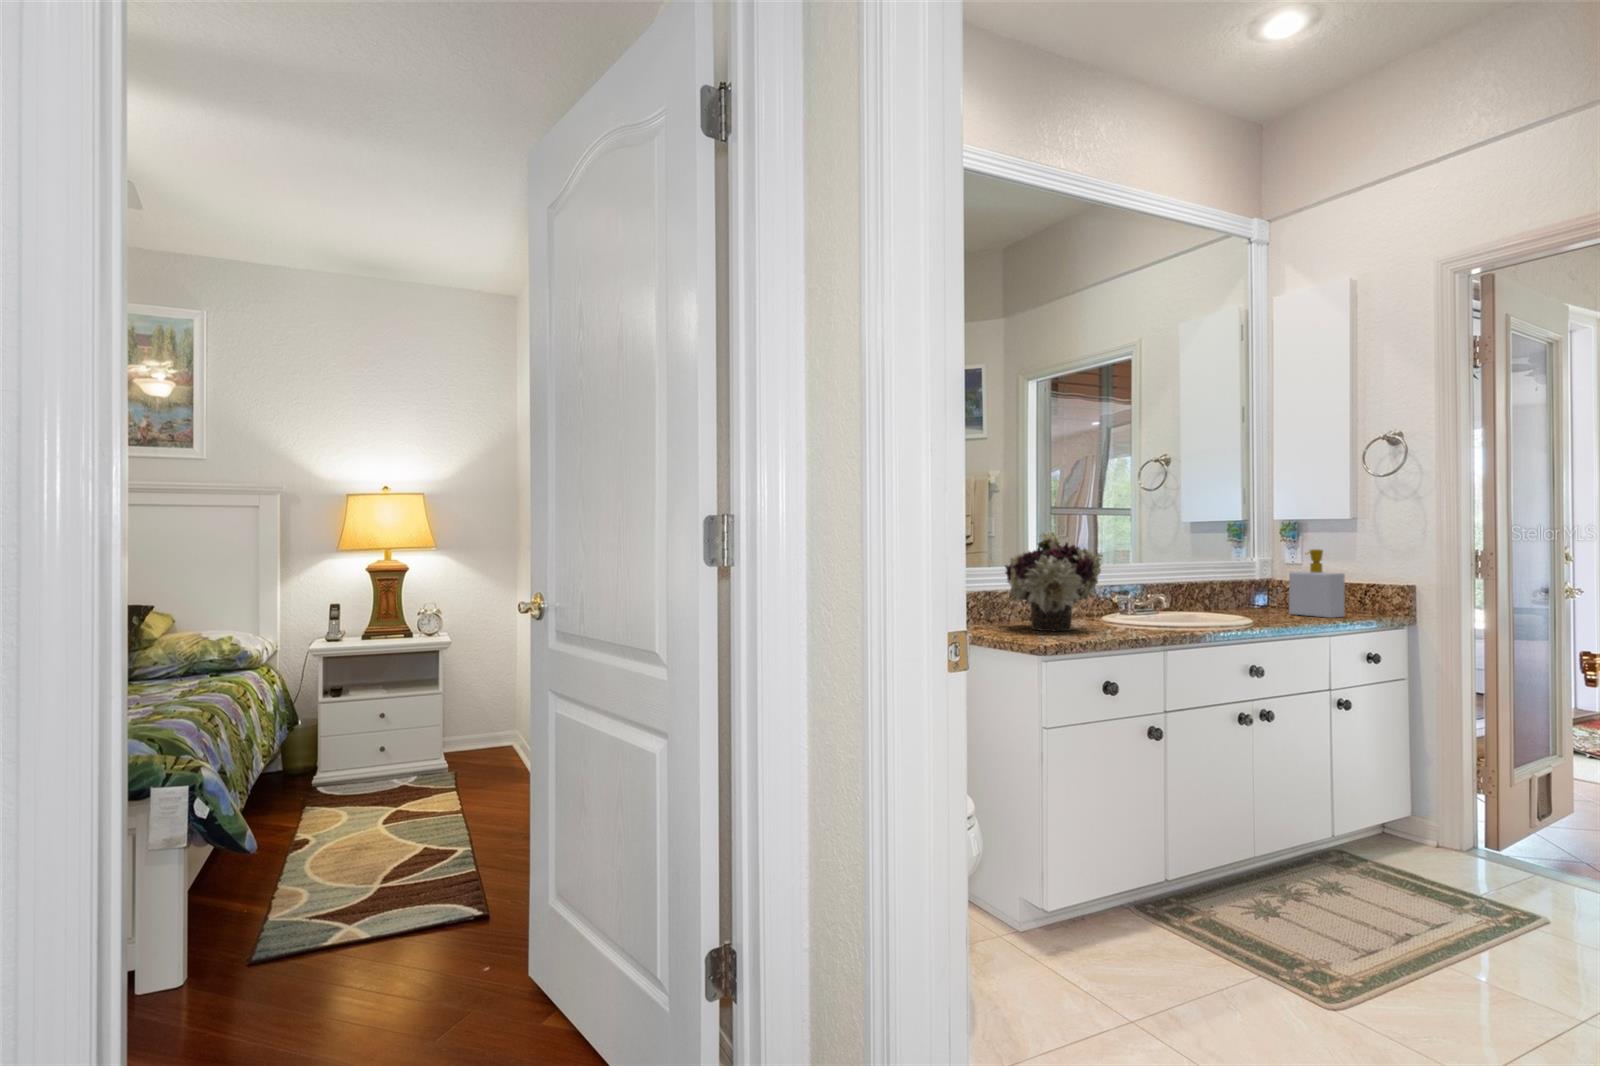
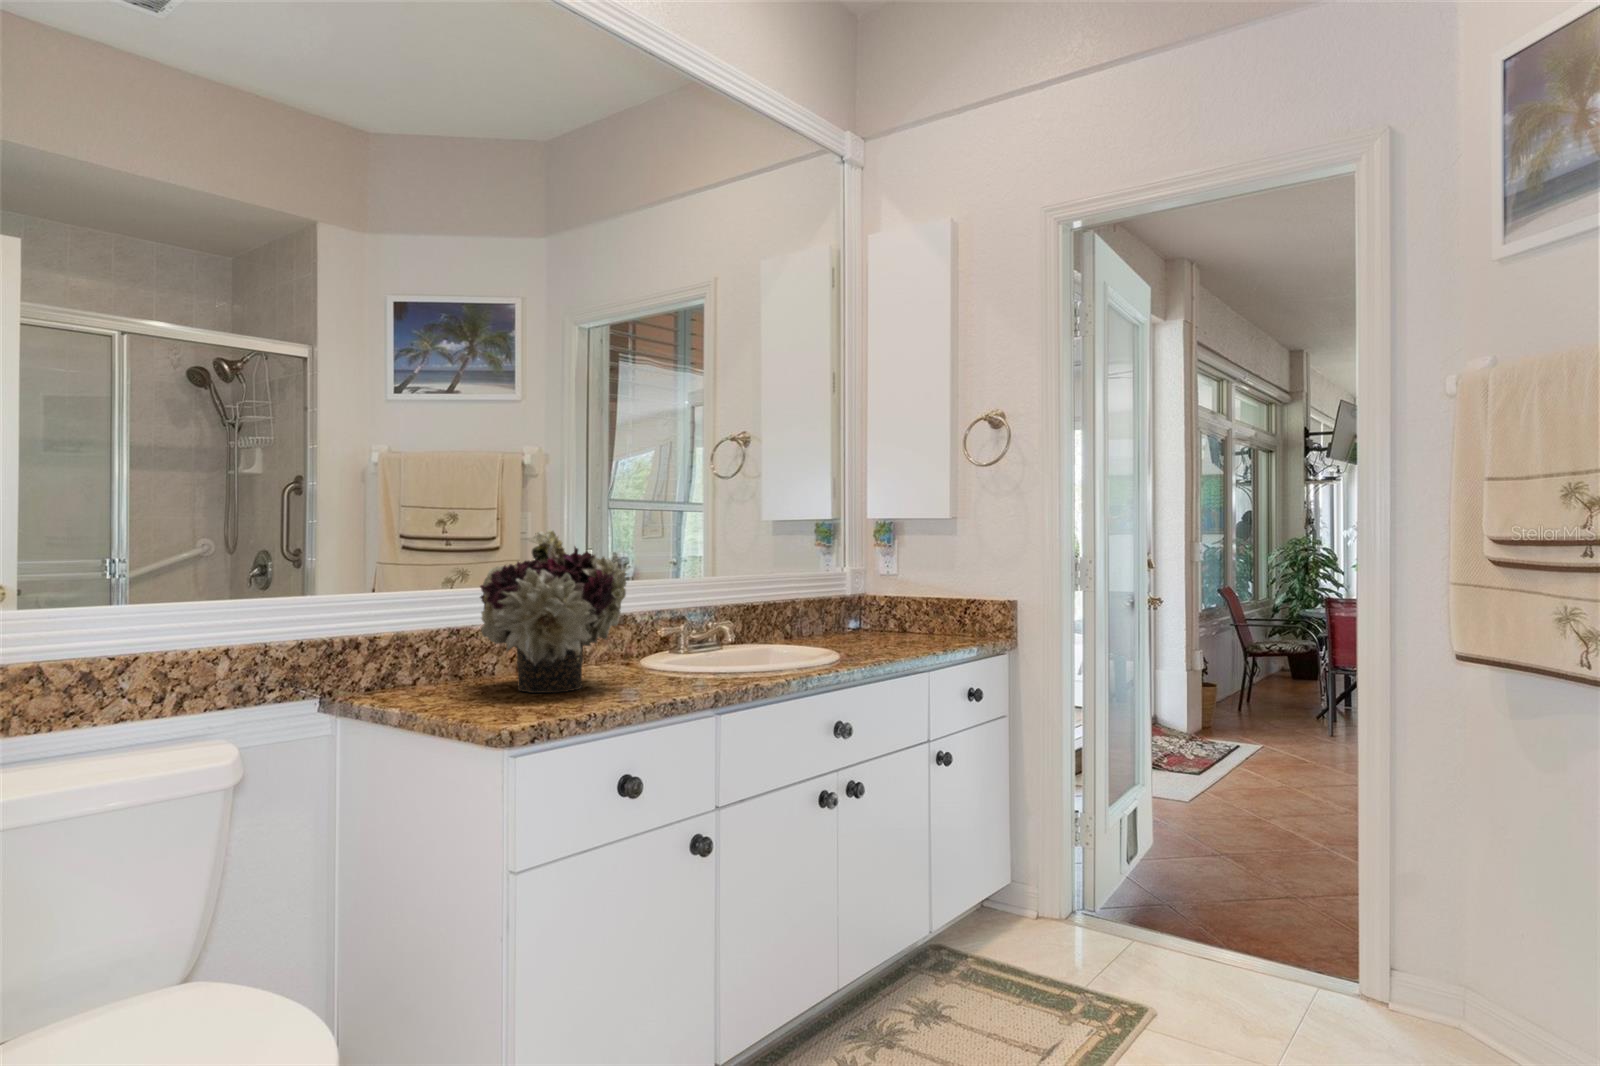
soap bottle: present [1289,549,1345,618] -> none [883,557,944,645]

